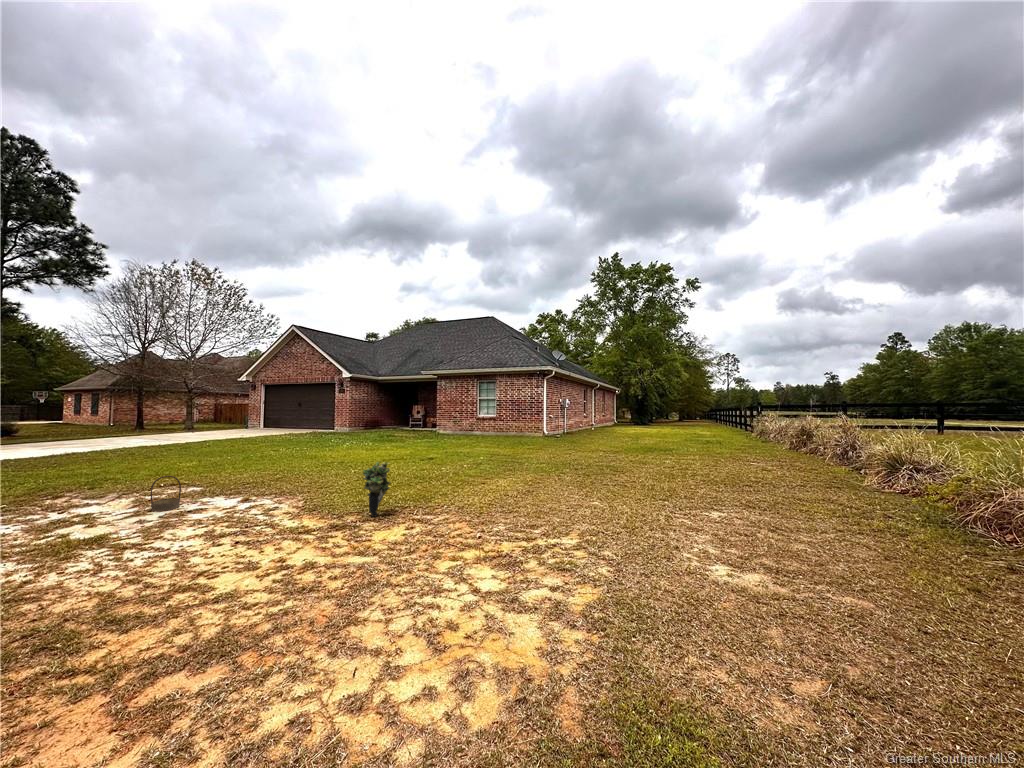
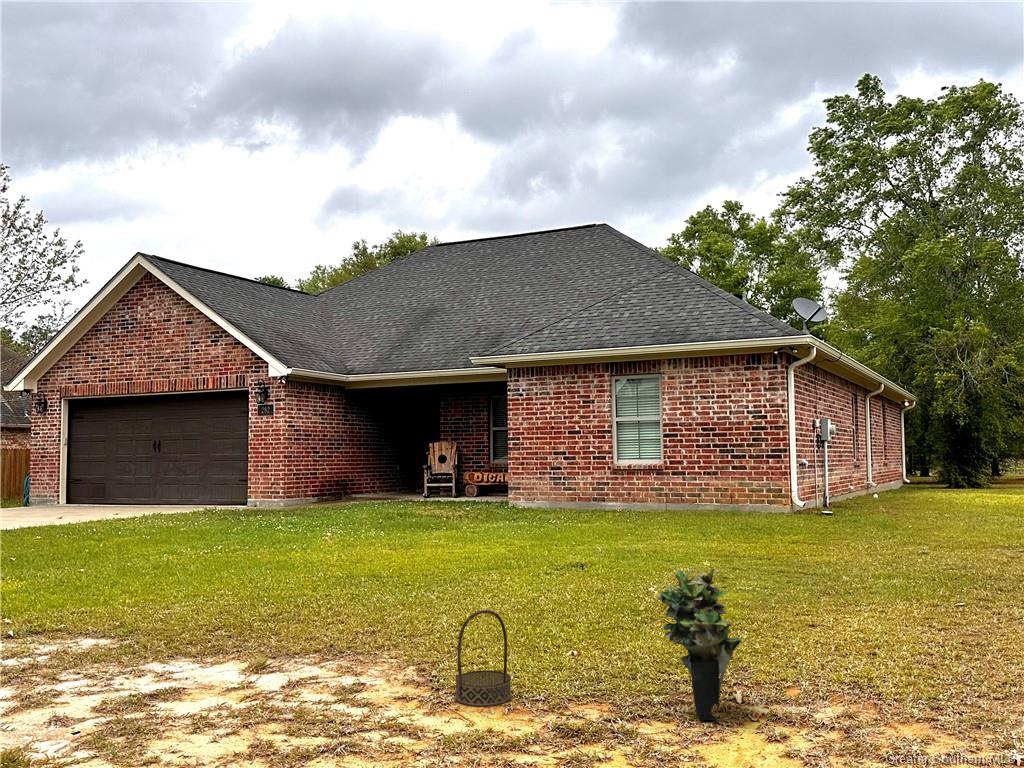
basket: present [150,476,181,511] -> present [455,610,511,706]

